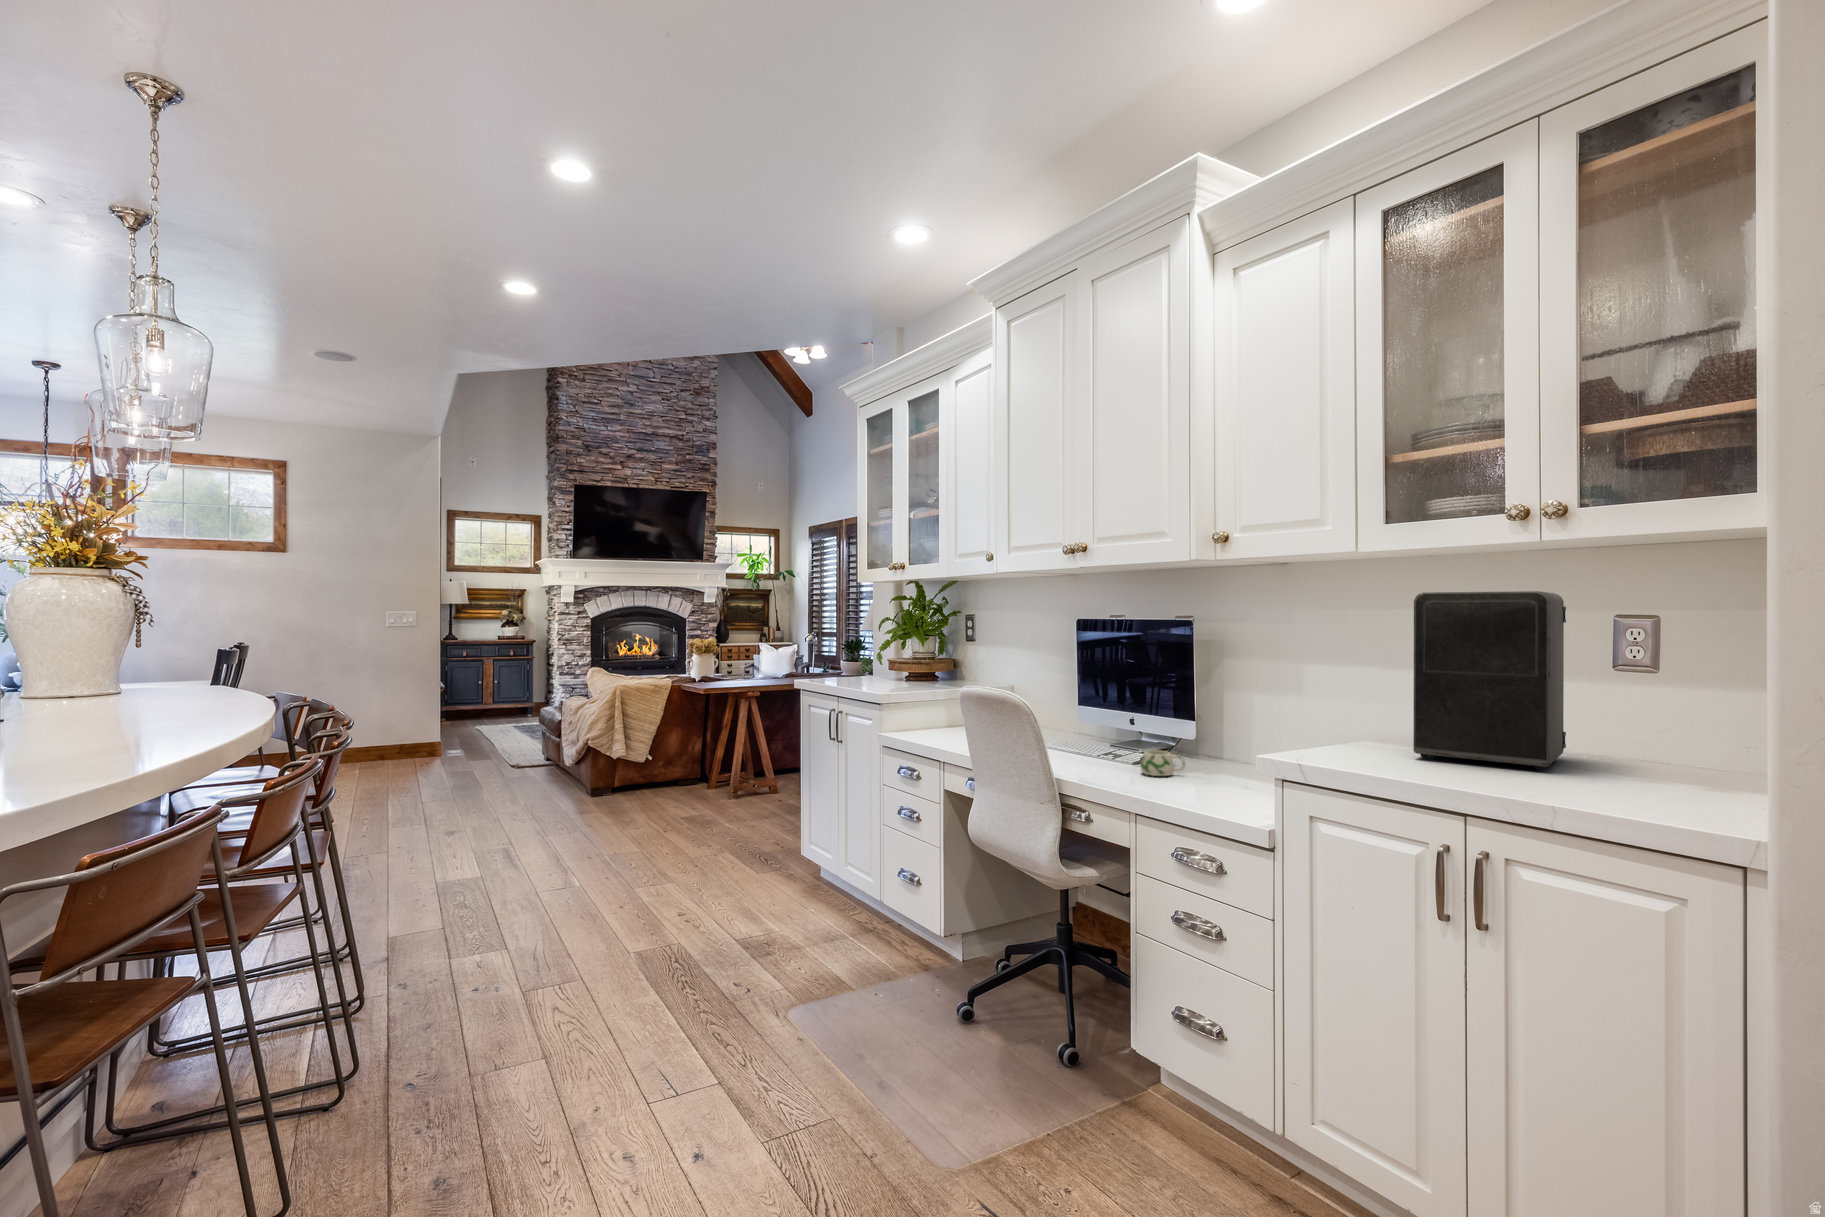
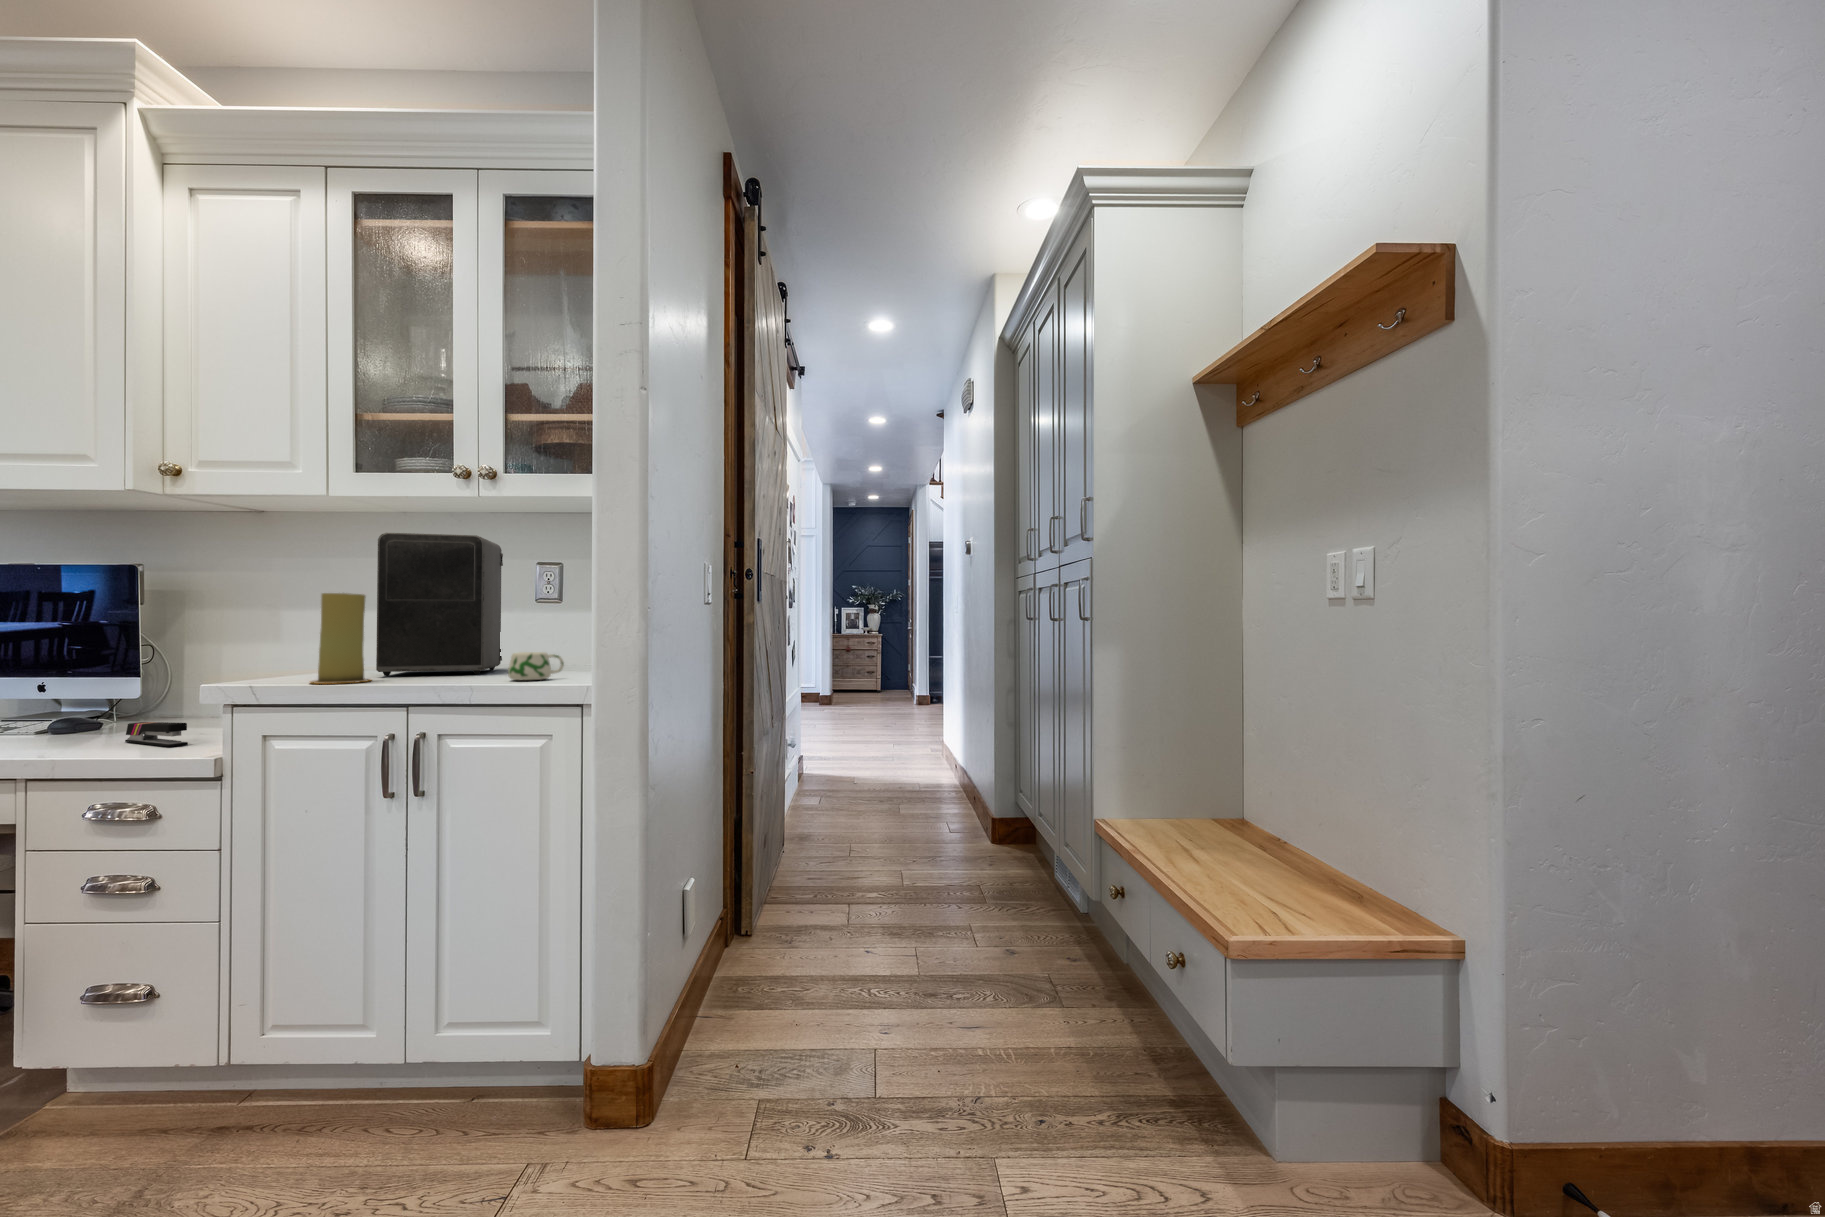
candle: none [1350,666,1415,771] -> present [310,593,371,684]
mug: present [1141,750,1185,776] -> present [508,652,564,680]
stapler: none [1192,768,1239,800] -> present [125,722,188,747]

